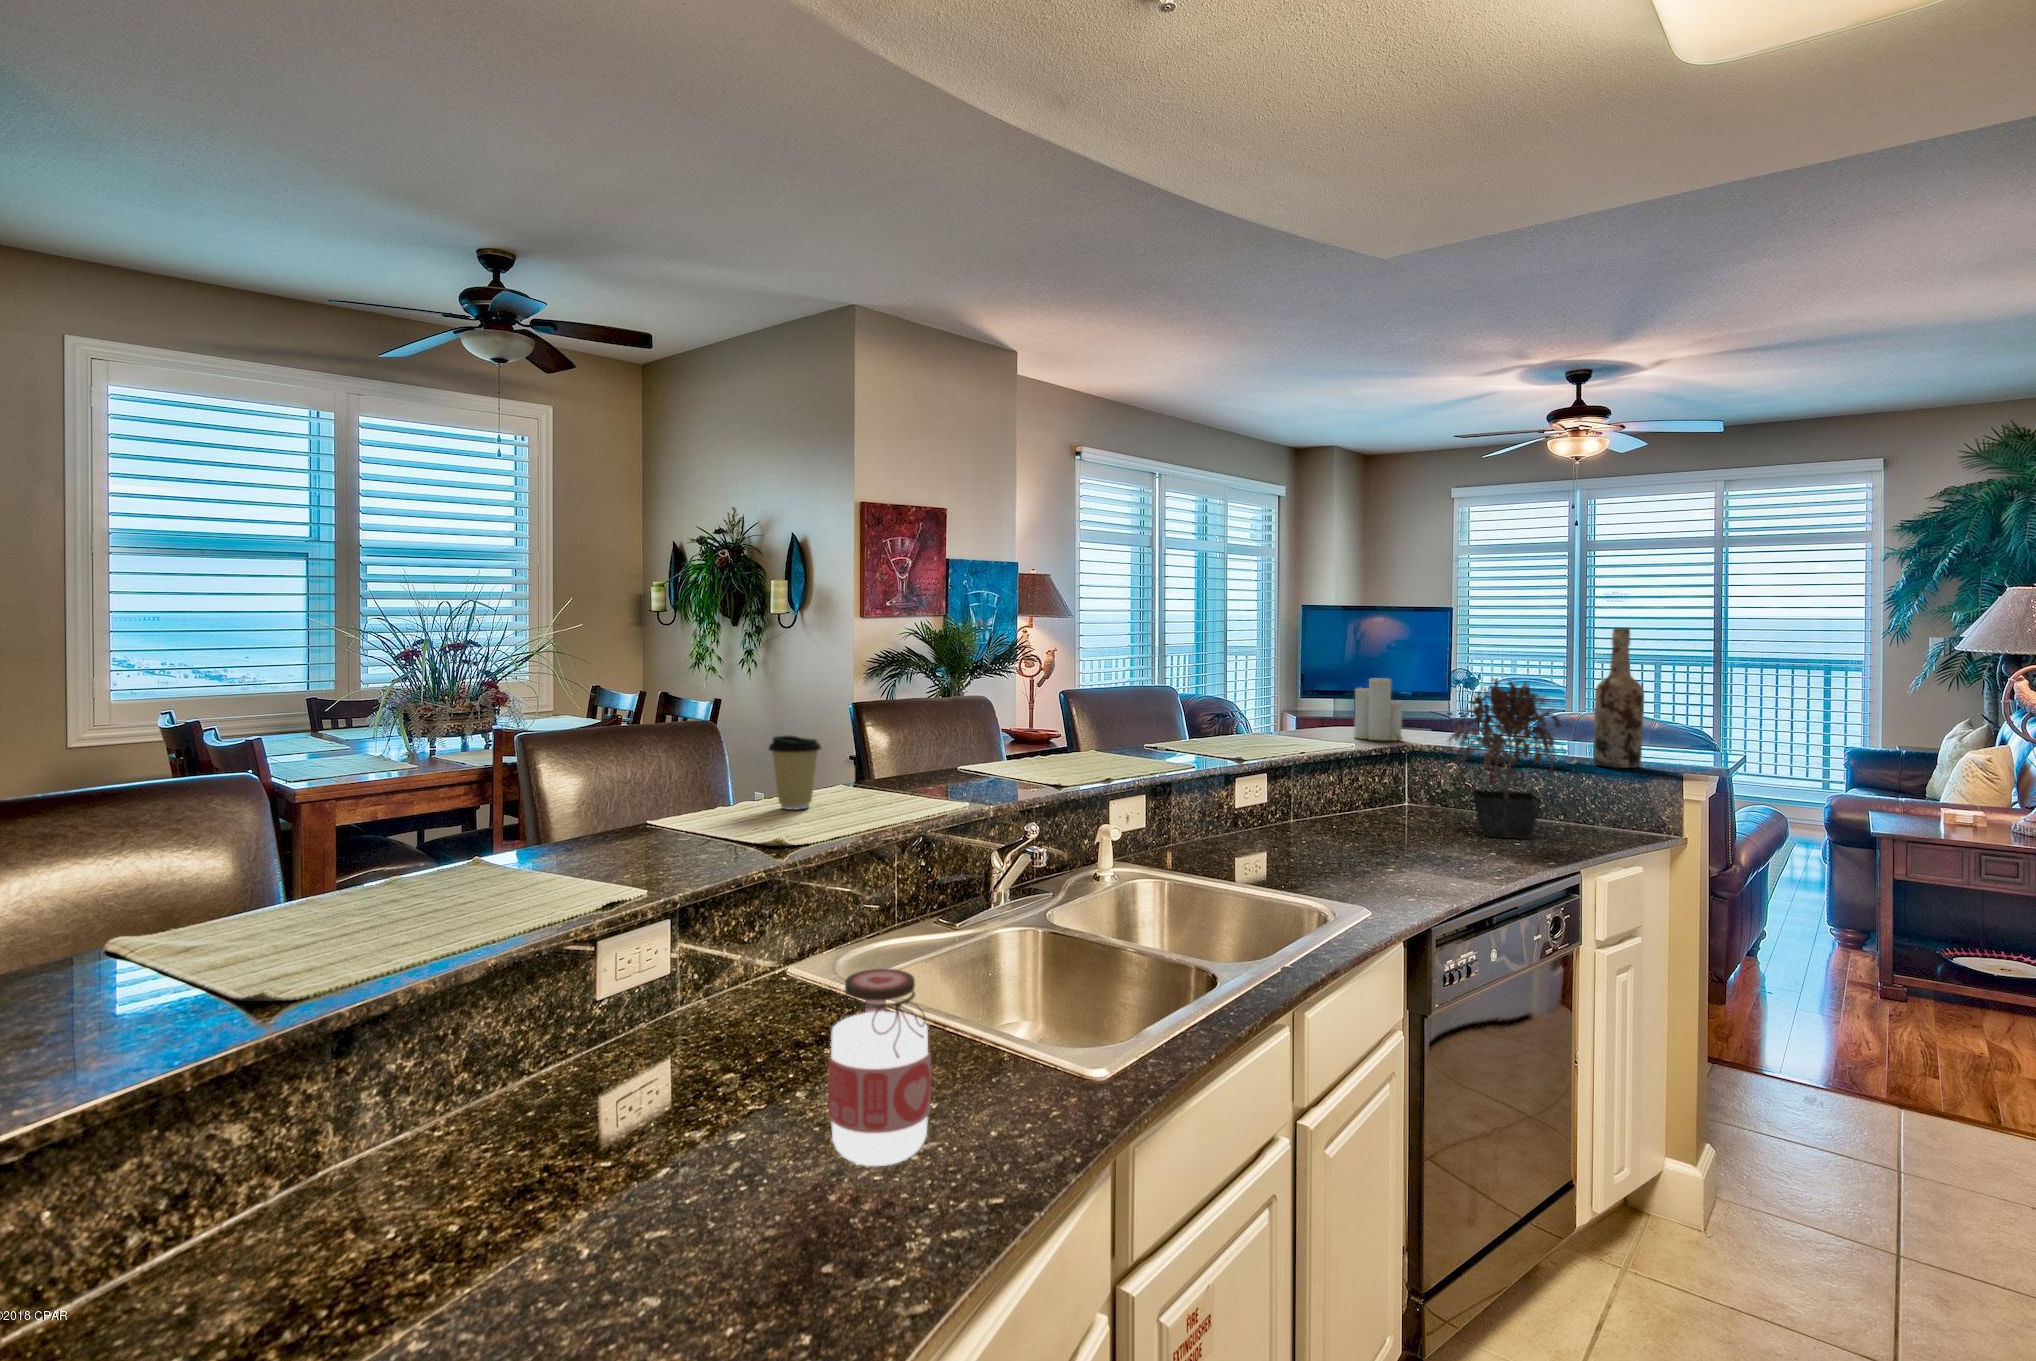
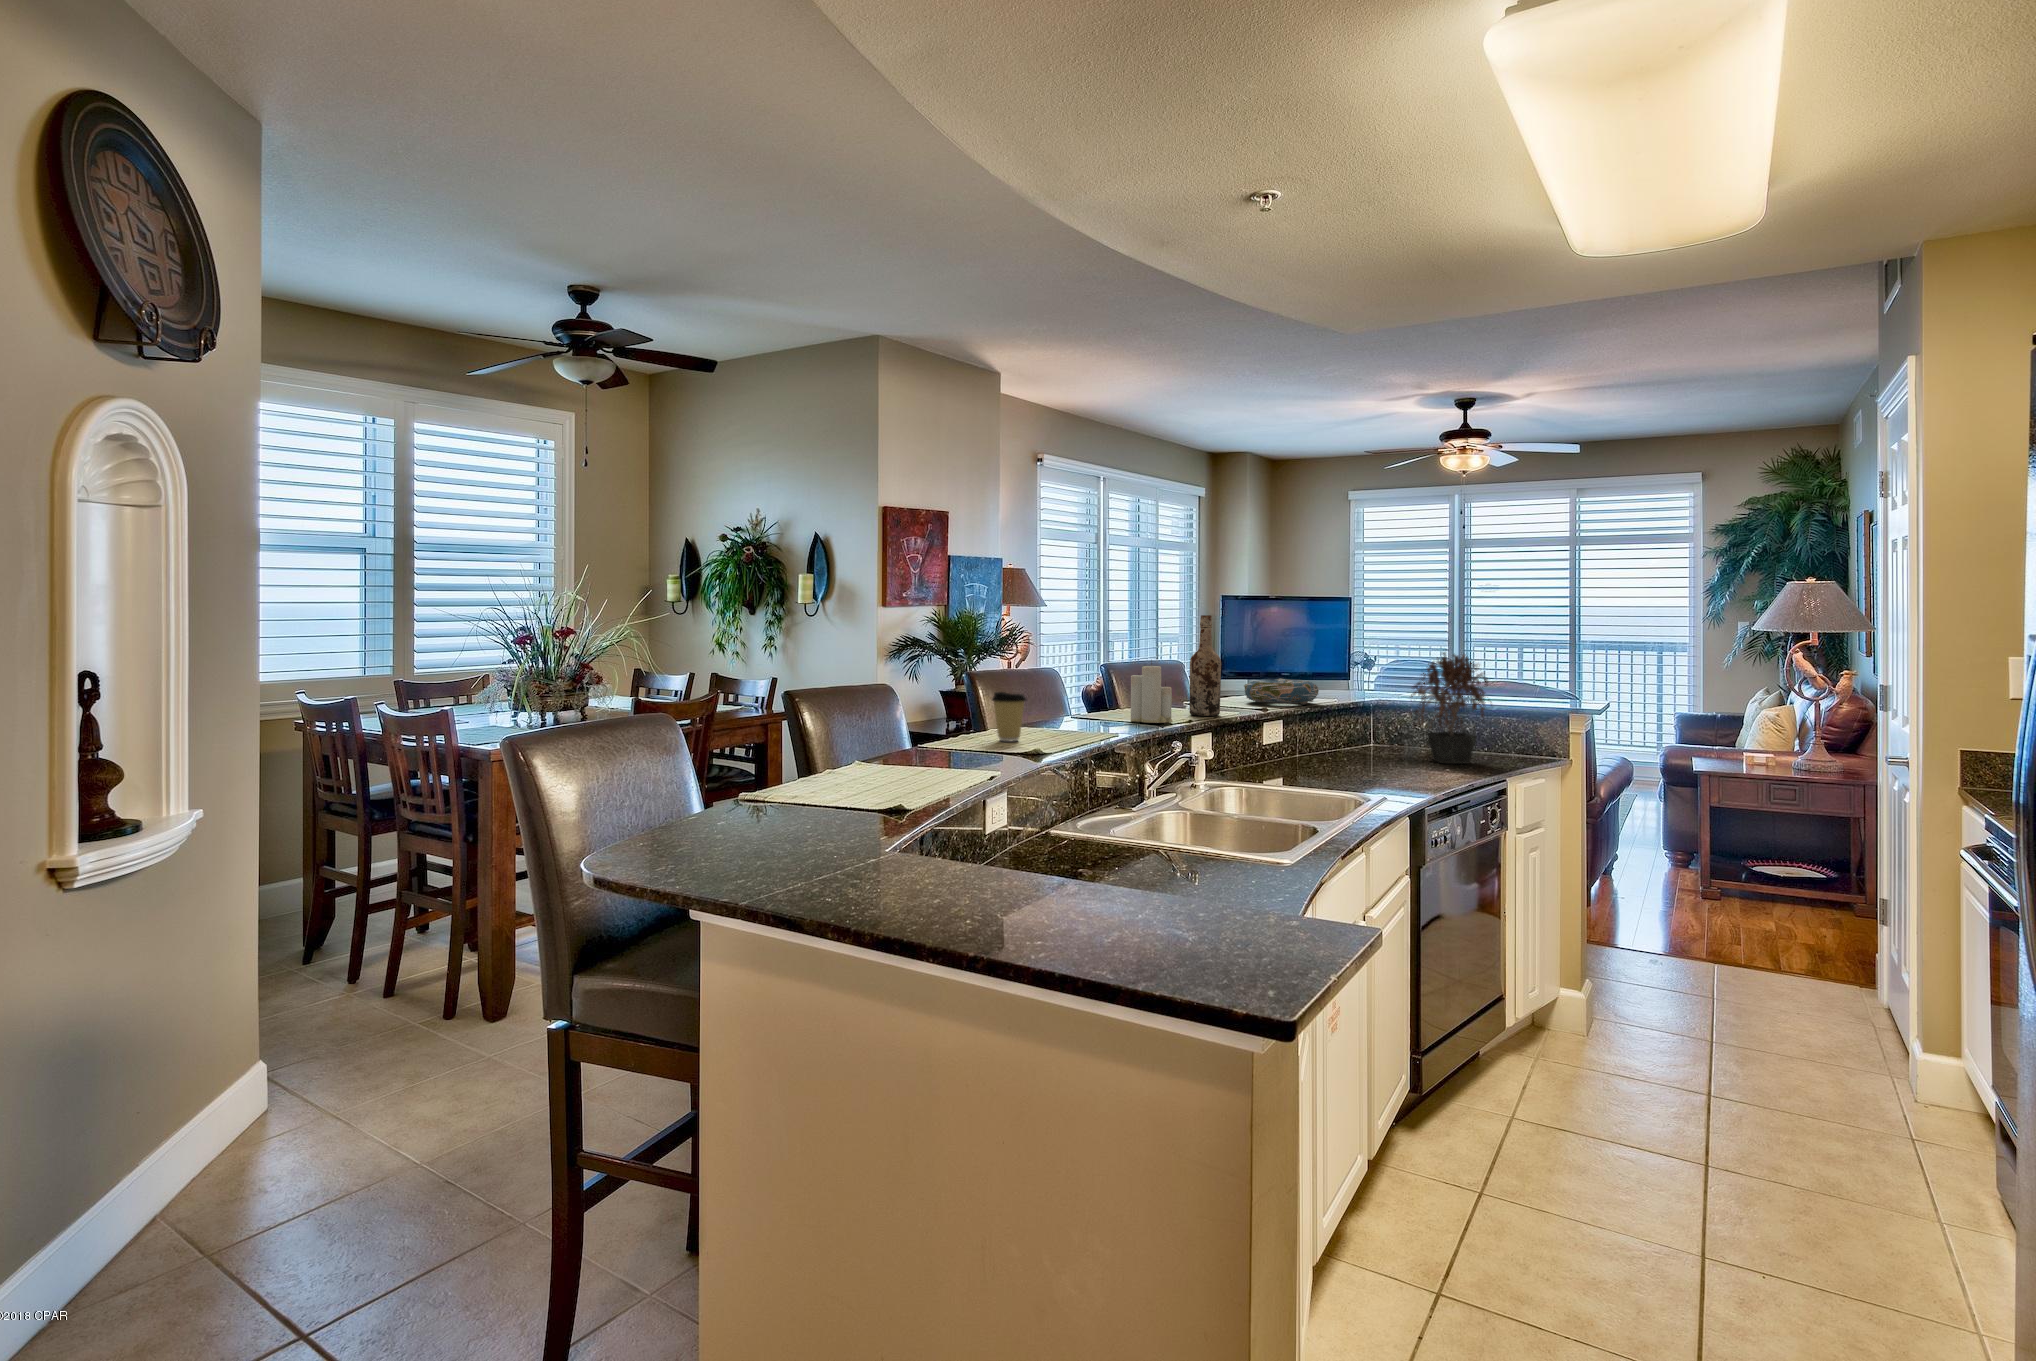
wine bottle: present [1593,628,1644,768] -> present [1189,615,1221,716]
candle: present [1354,678,1403,740] -> present [1131,665,1173,723]
decorative bowl: none [1226,710,1327,747] -> present [1244,678,1319,705]
jar: present [828,969,931,1166] -> none [1198,790,1251,883]

